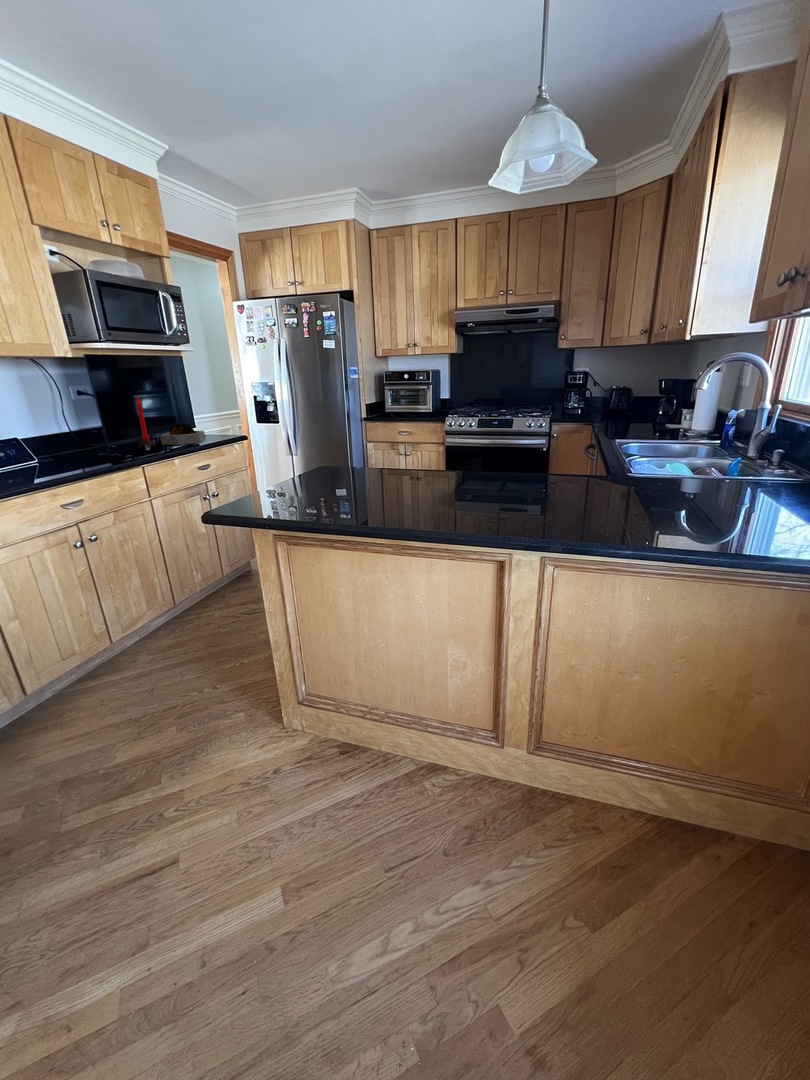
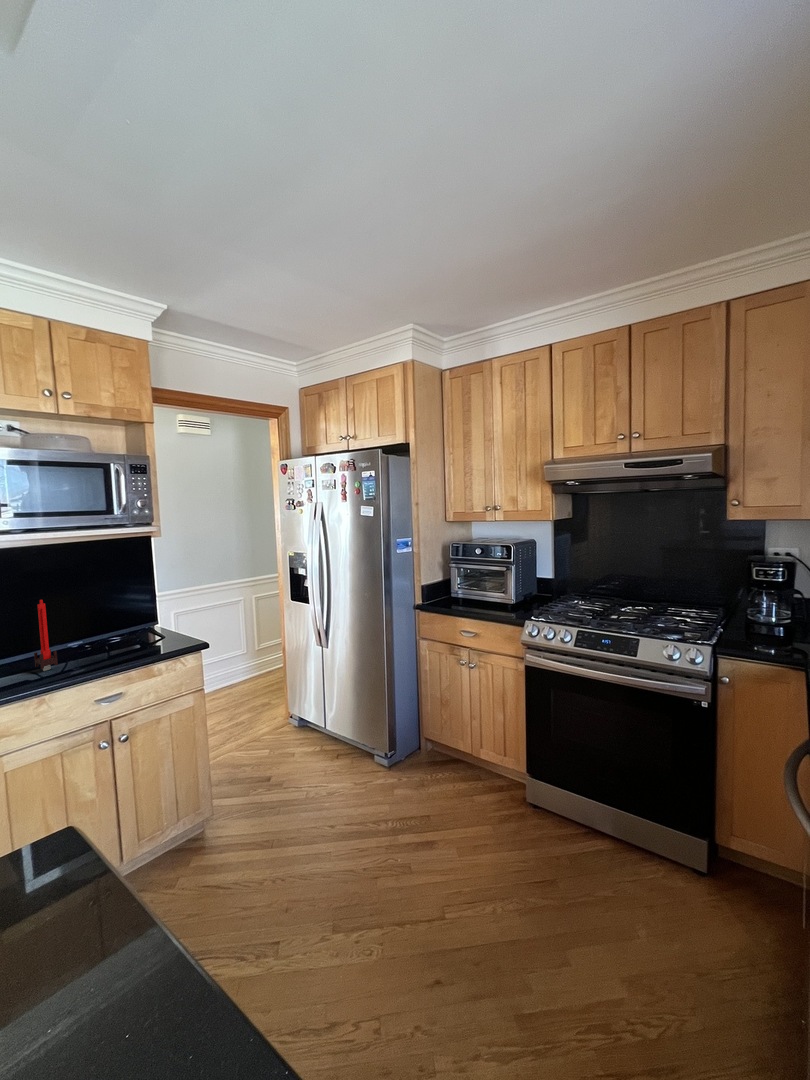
decorative bowl: present [160,424,205,445] -> none [82,625,149,662]

